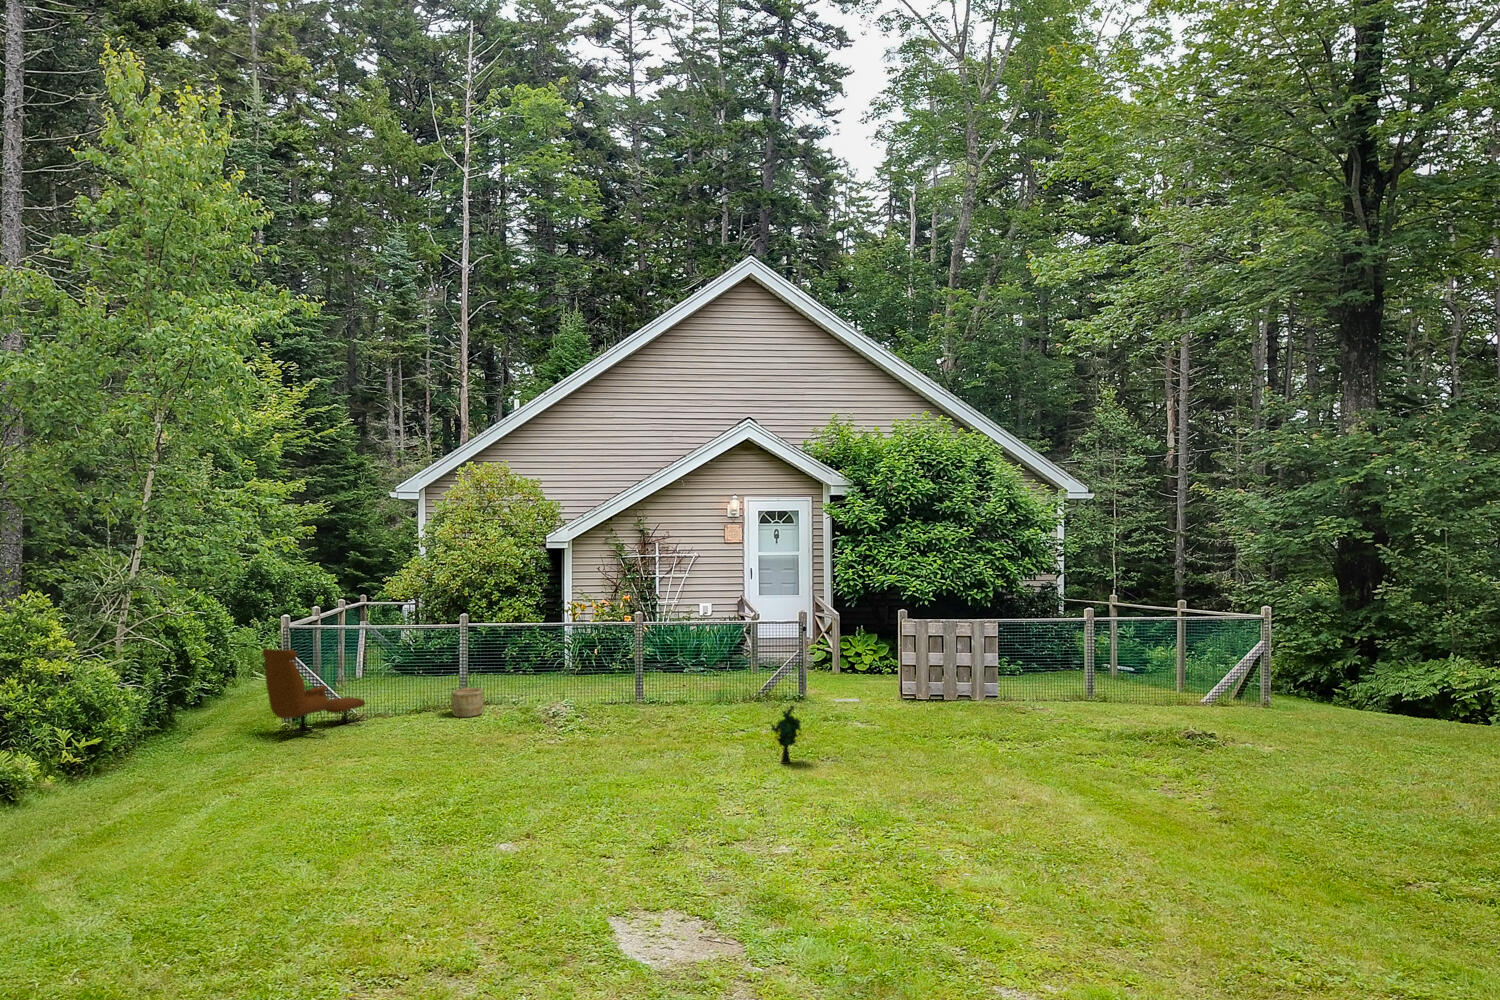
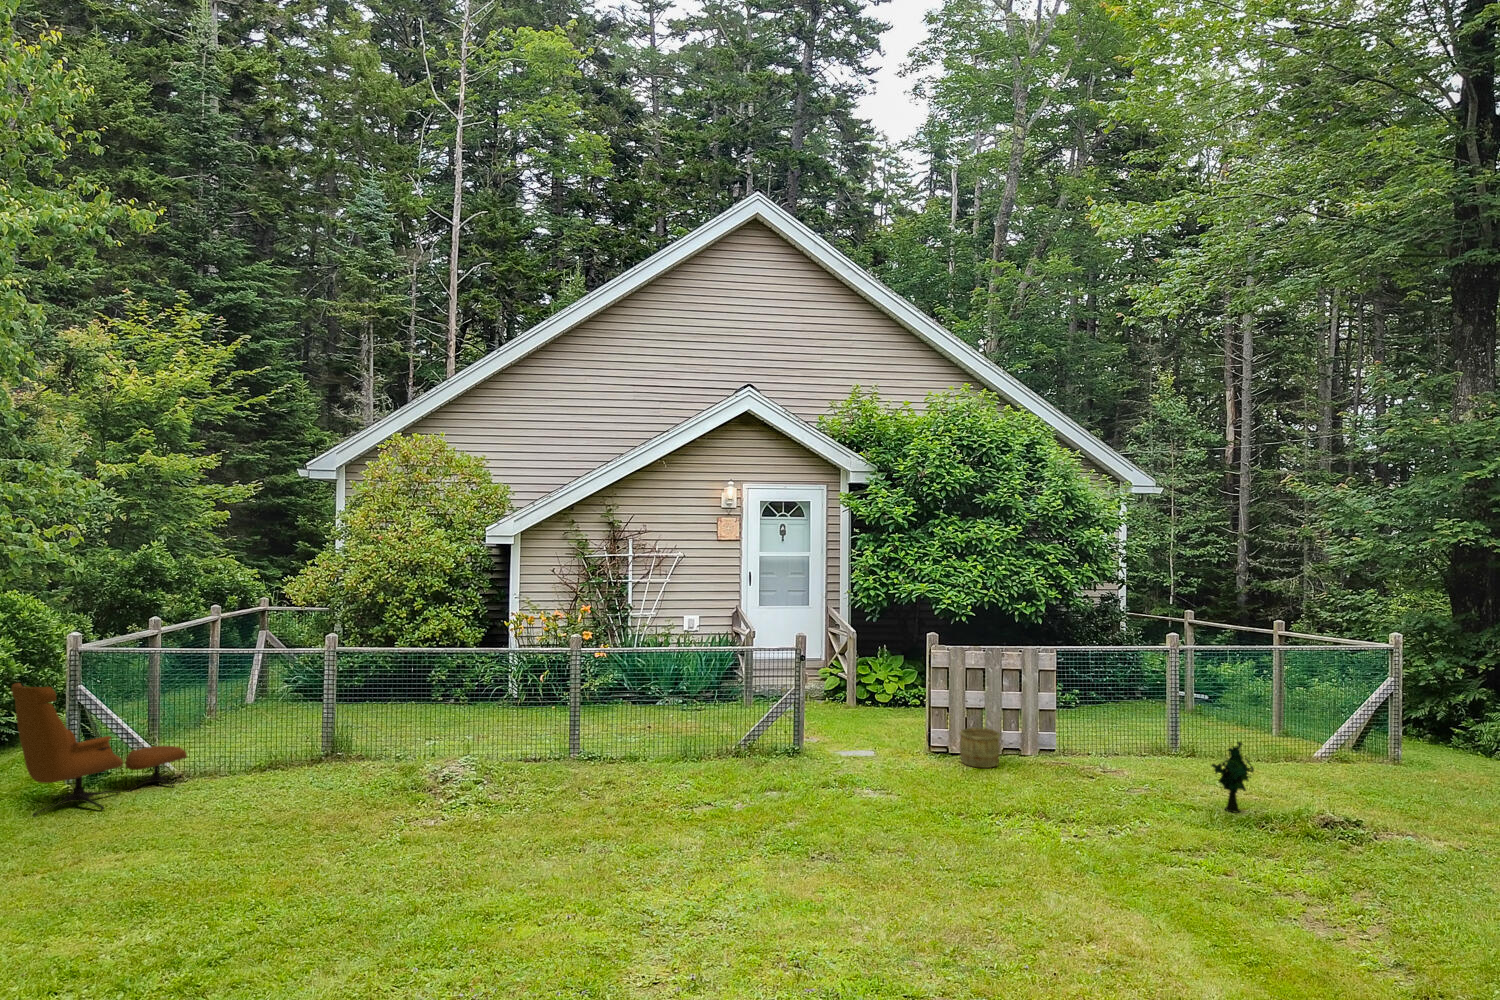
wooden bucket: present [451,687,483,717] -> present [959,727,1000,768]
decorative plant: present [771,705,801,764] -> present [1211,742,1254,813]

